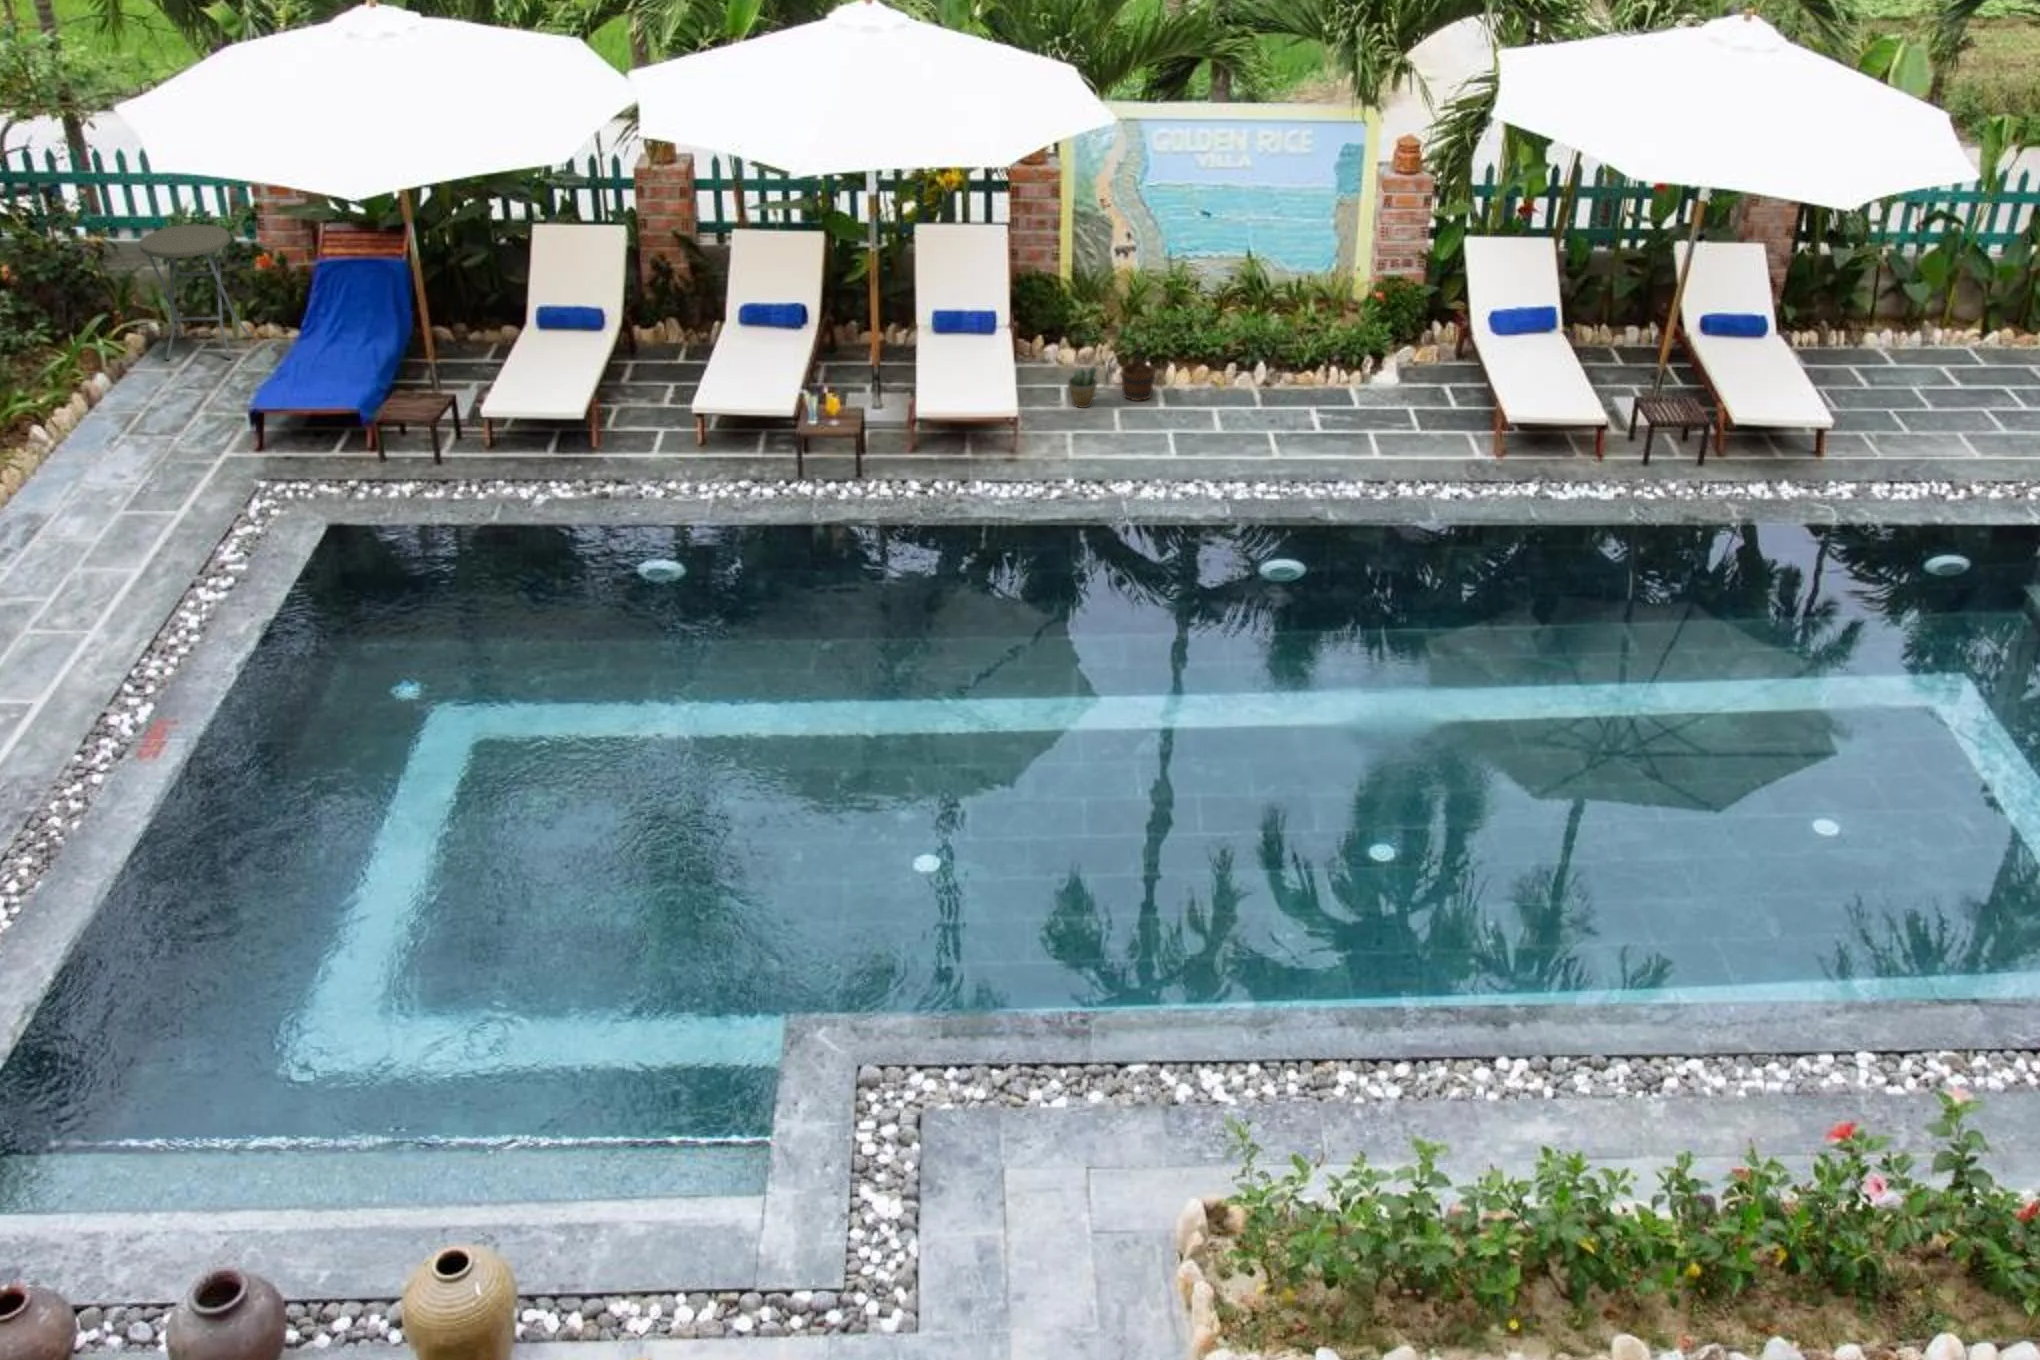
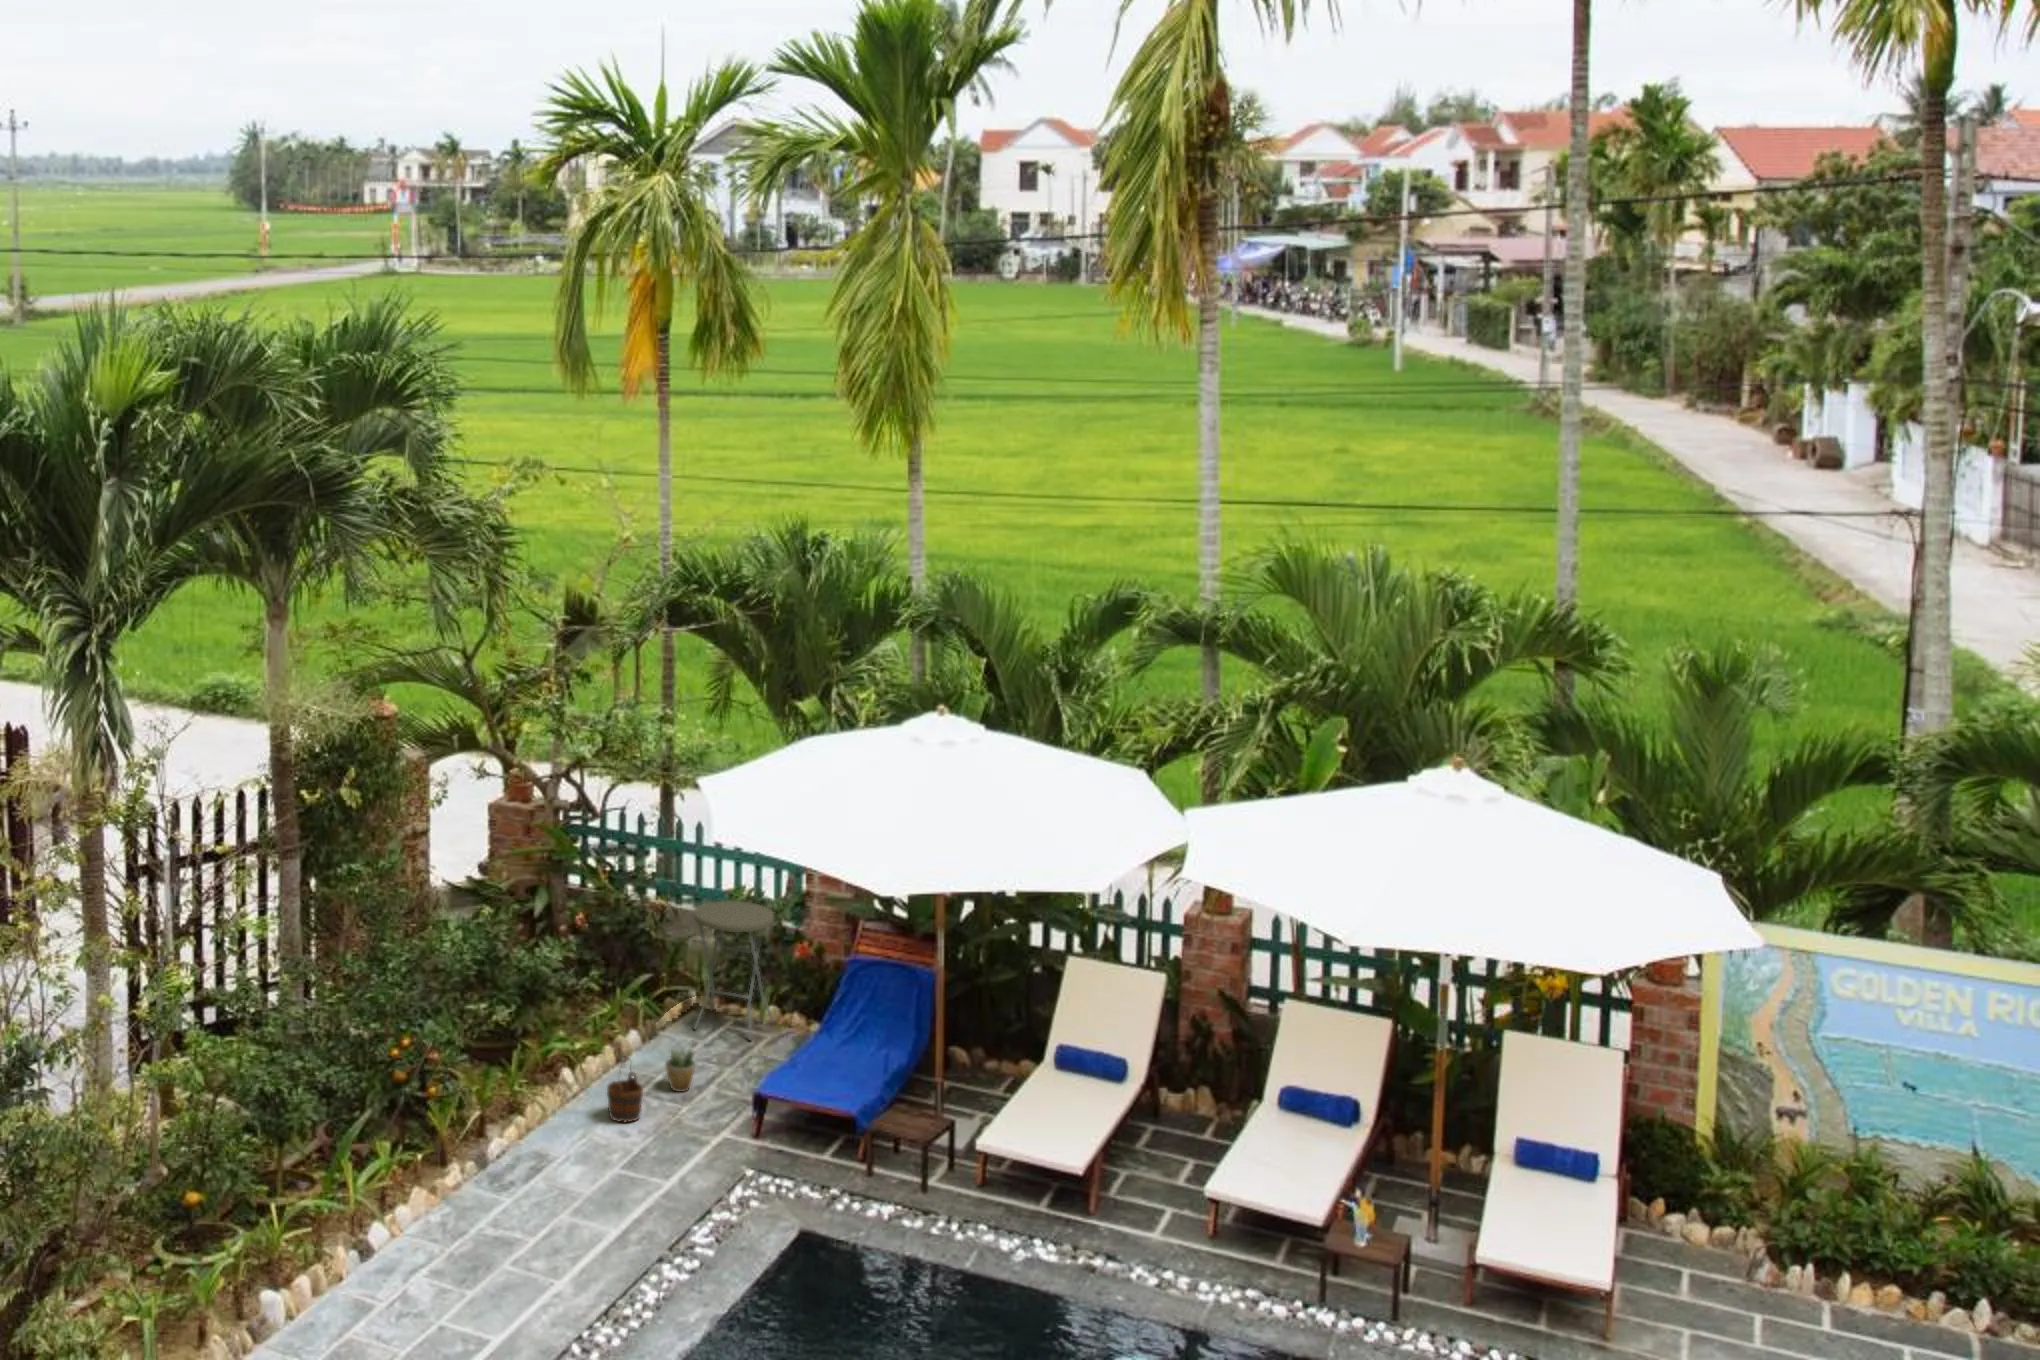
wooden bucket: present [1121,343,1155,401] -> present [607,1057,643,1122]
potted plant: present [1068,367,1097,408] -> present [665,1049,695,1092]

